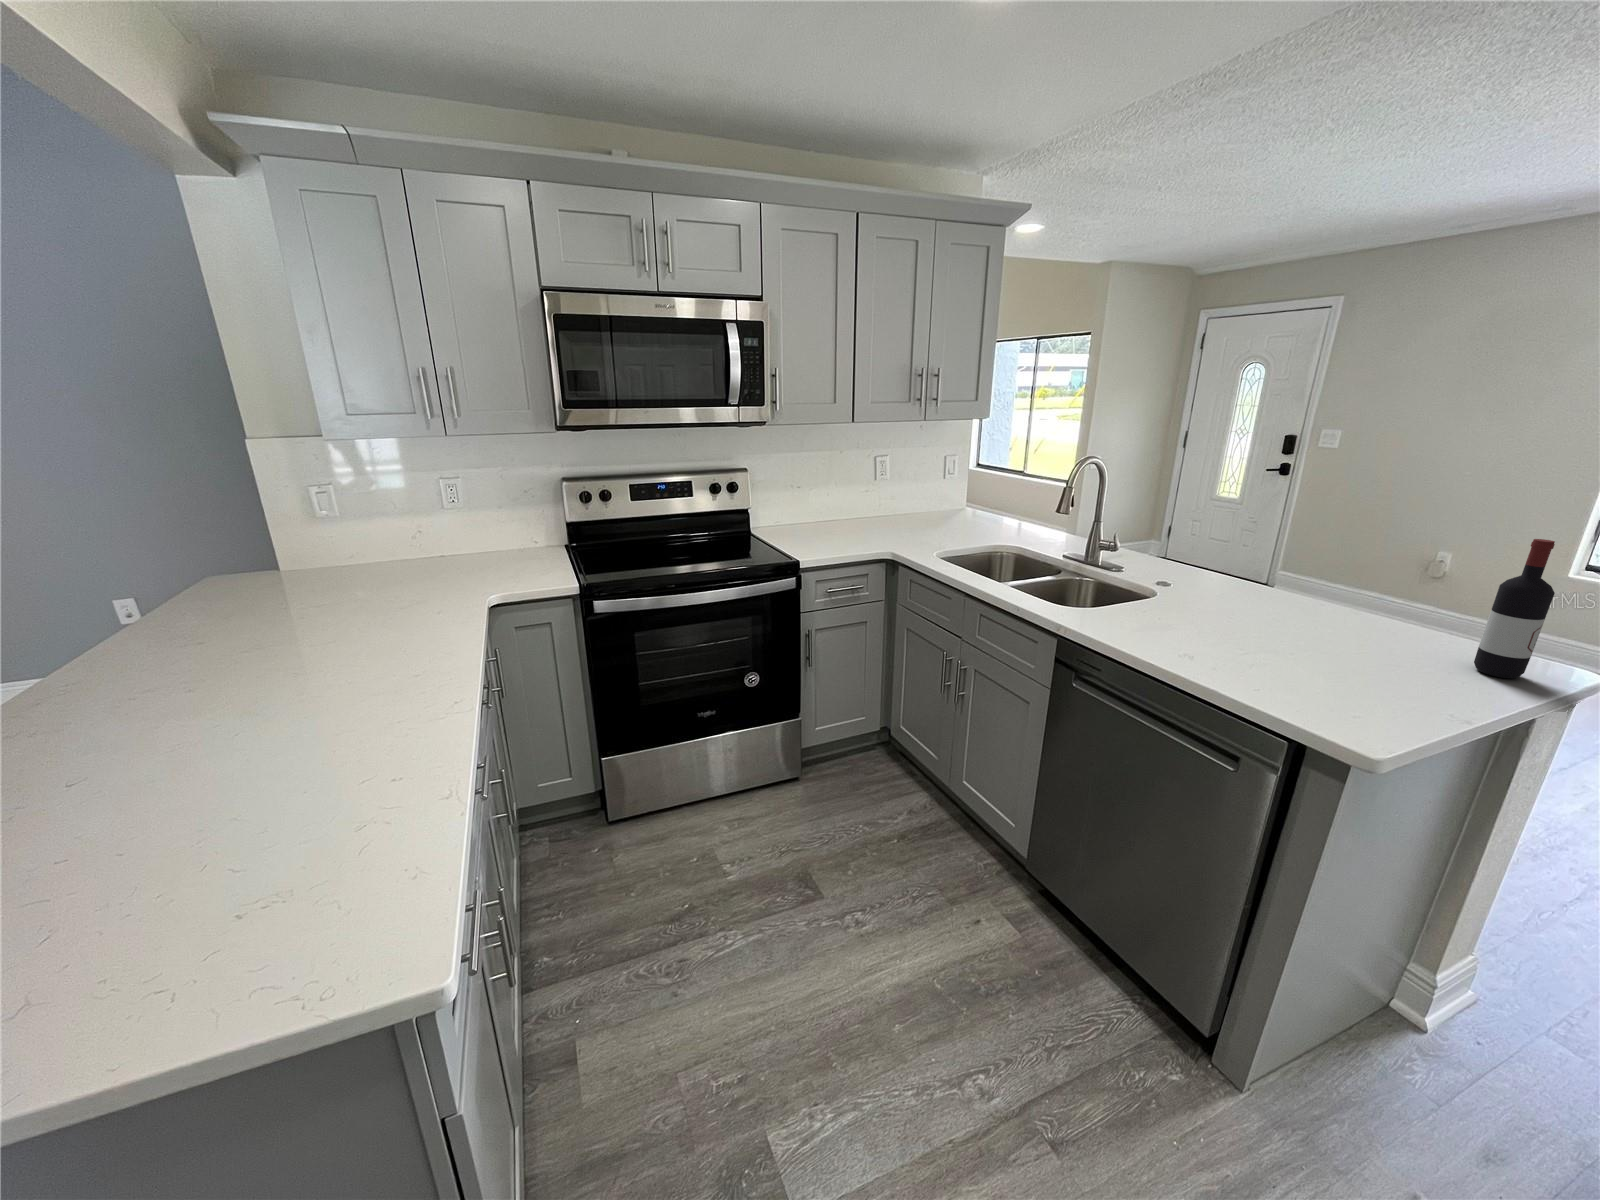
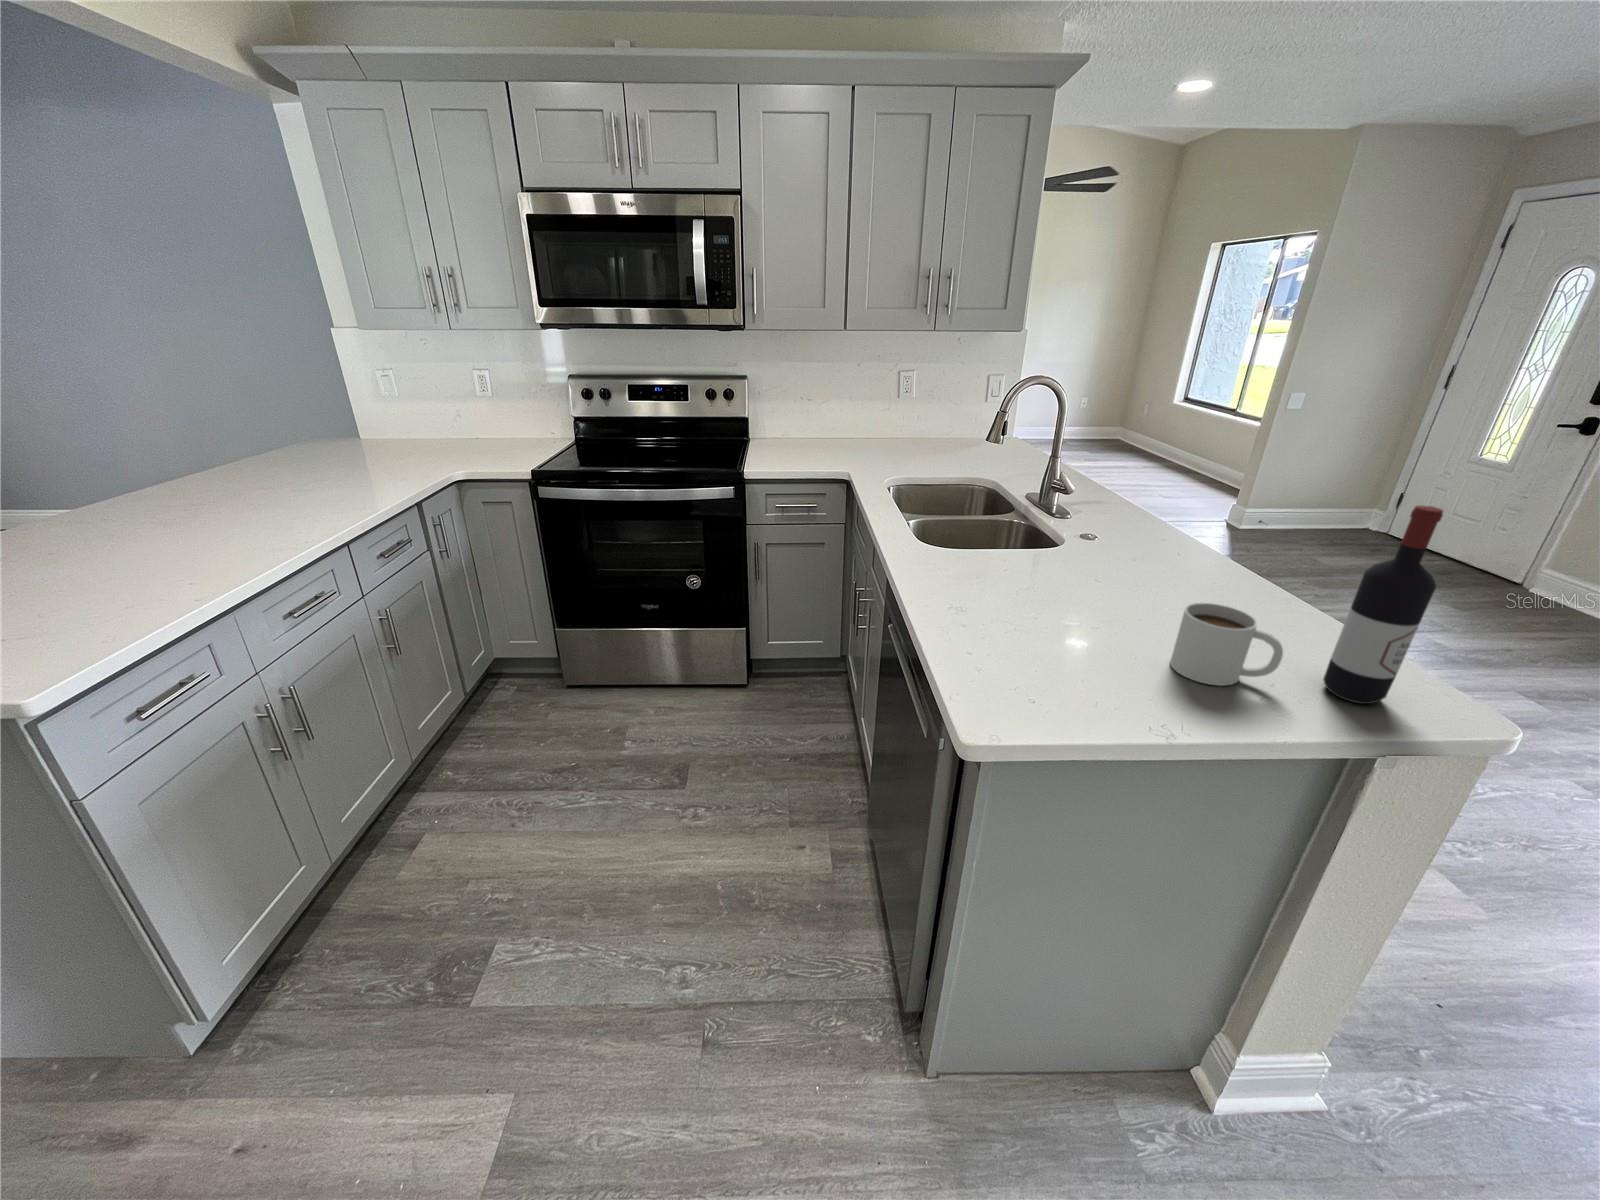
mug: none [1377,623,1467,683] -> present [1170,603,1283,686]

